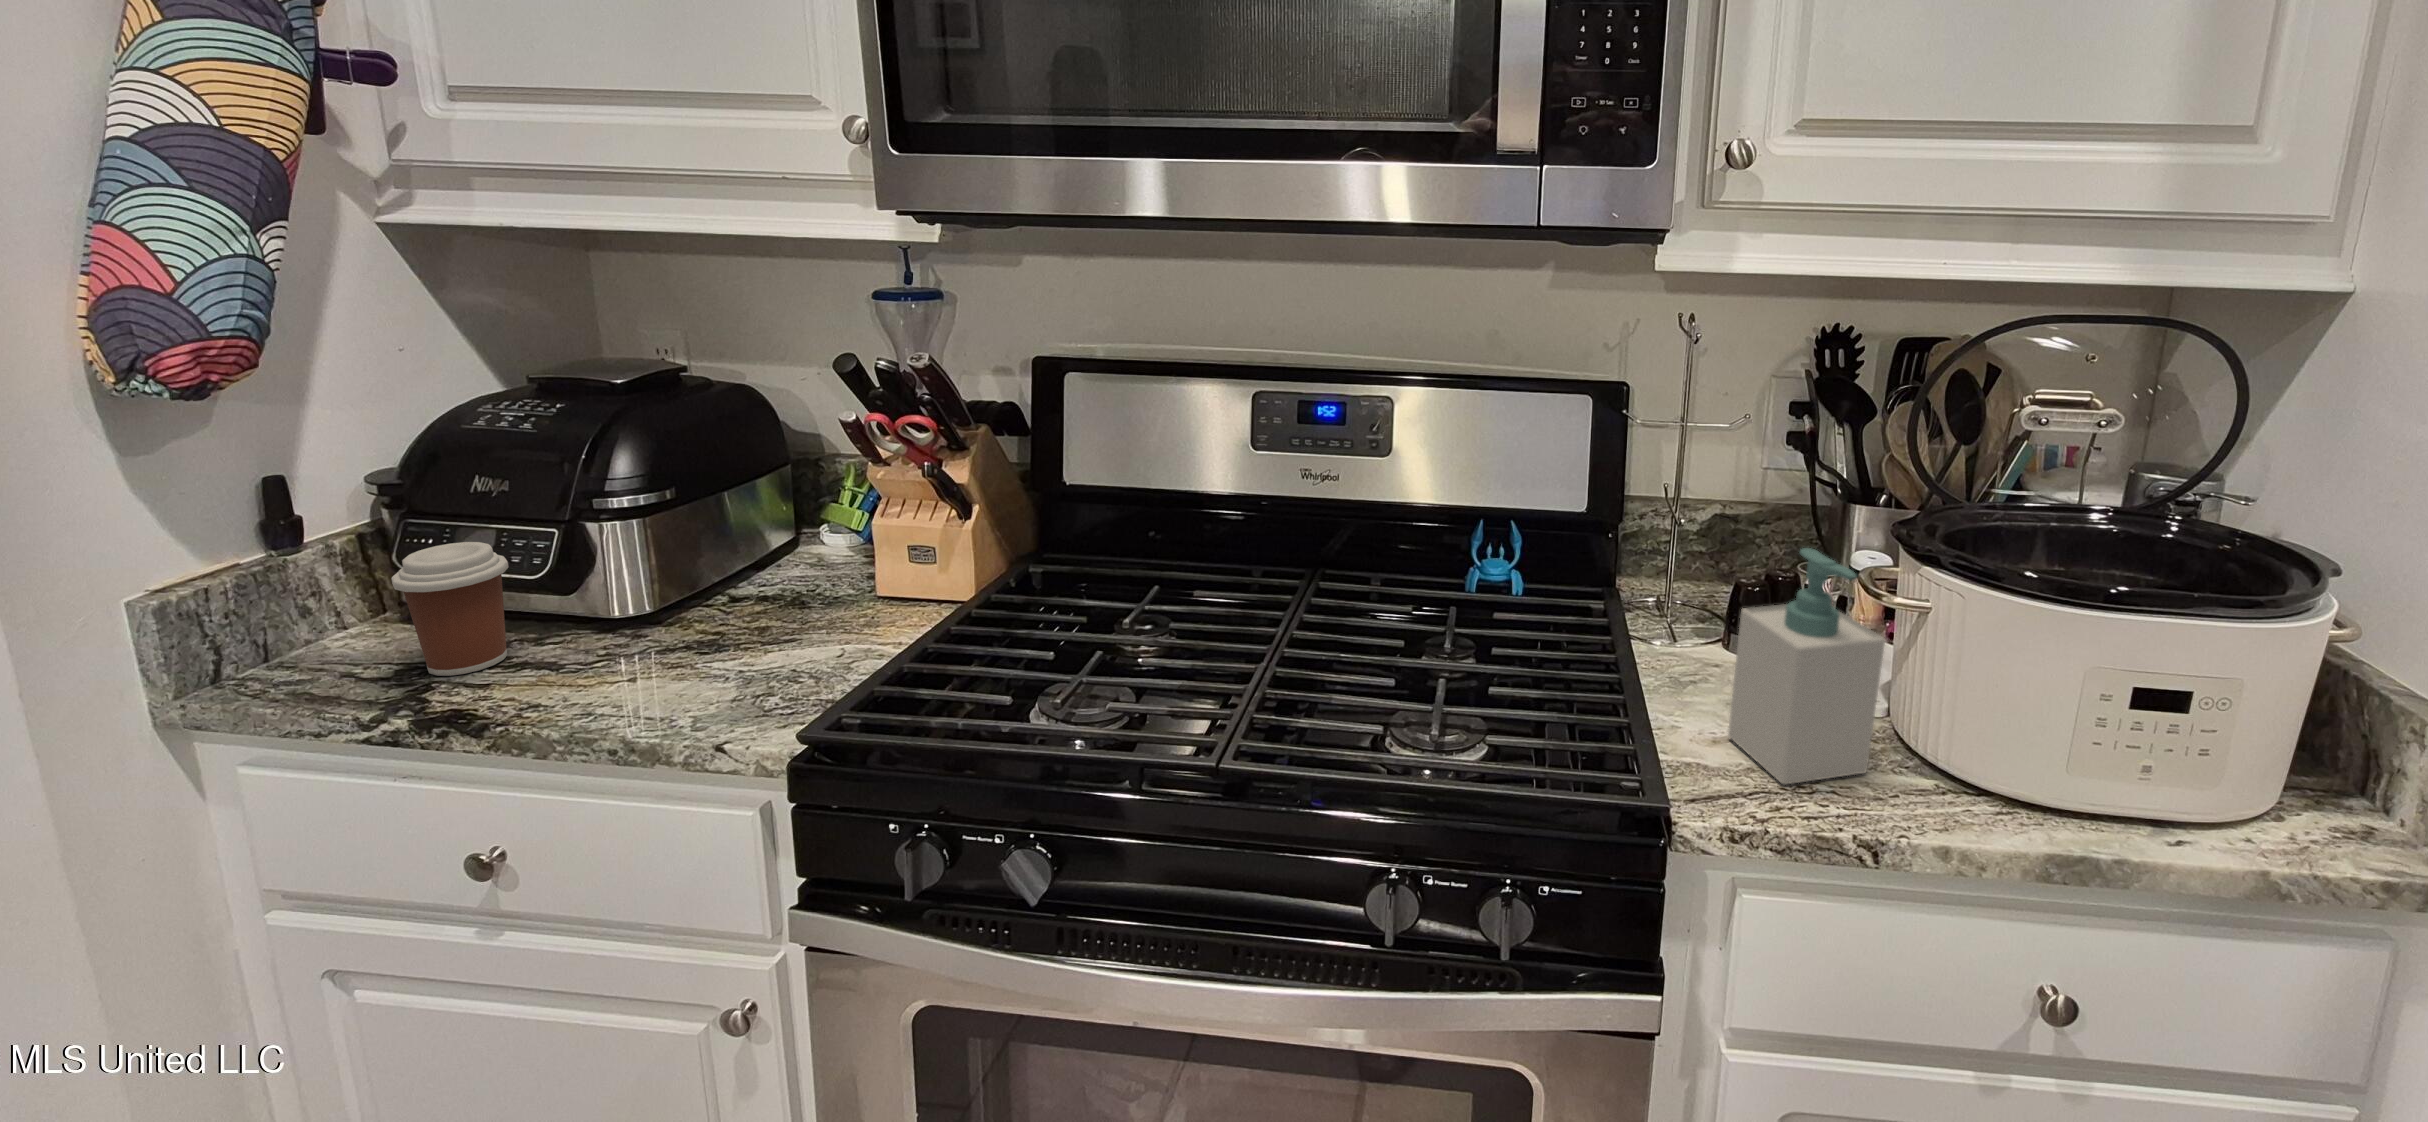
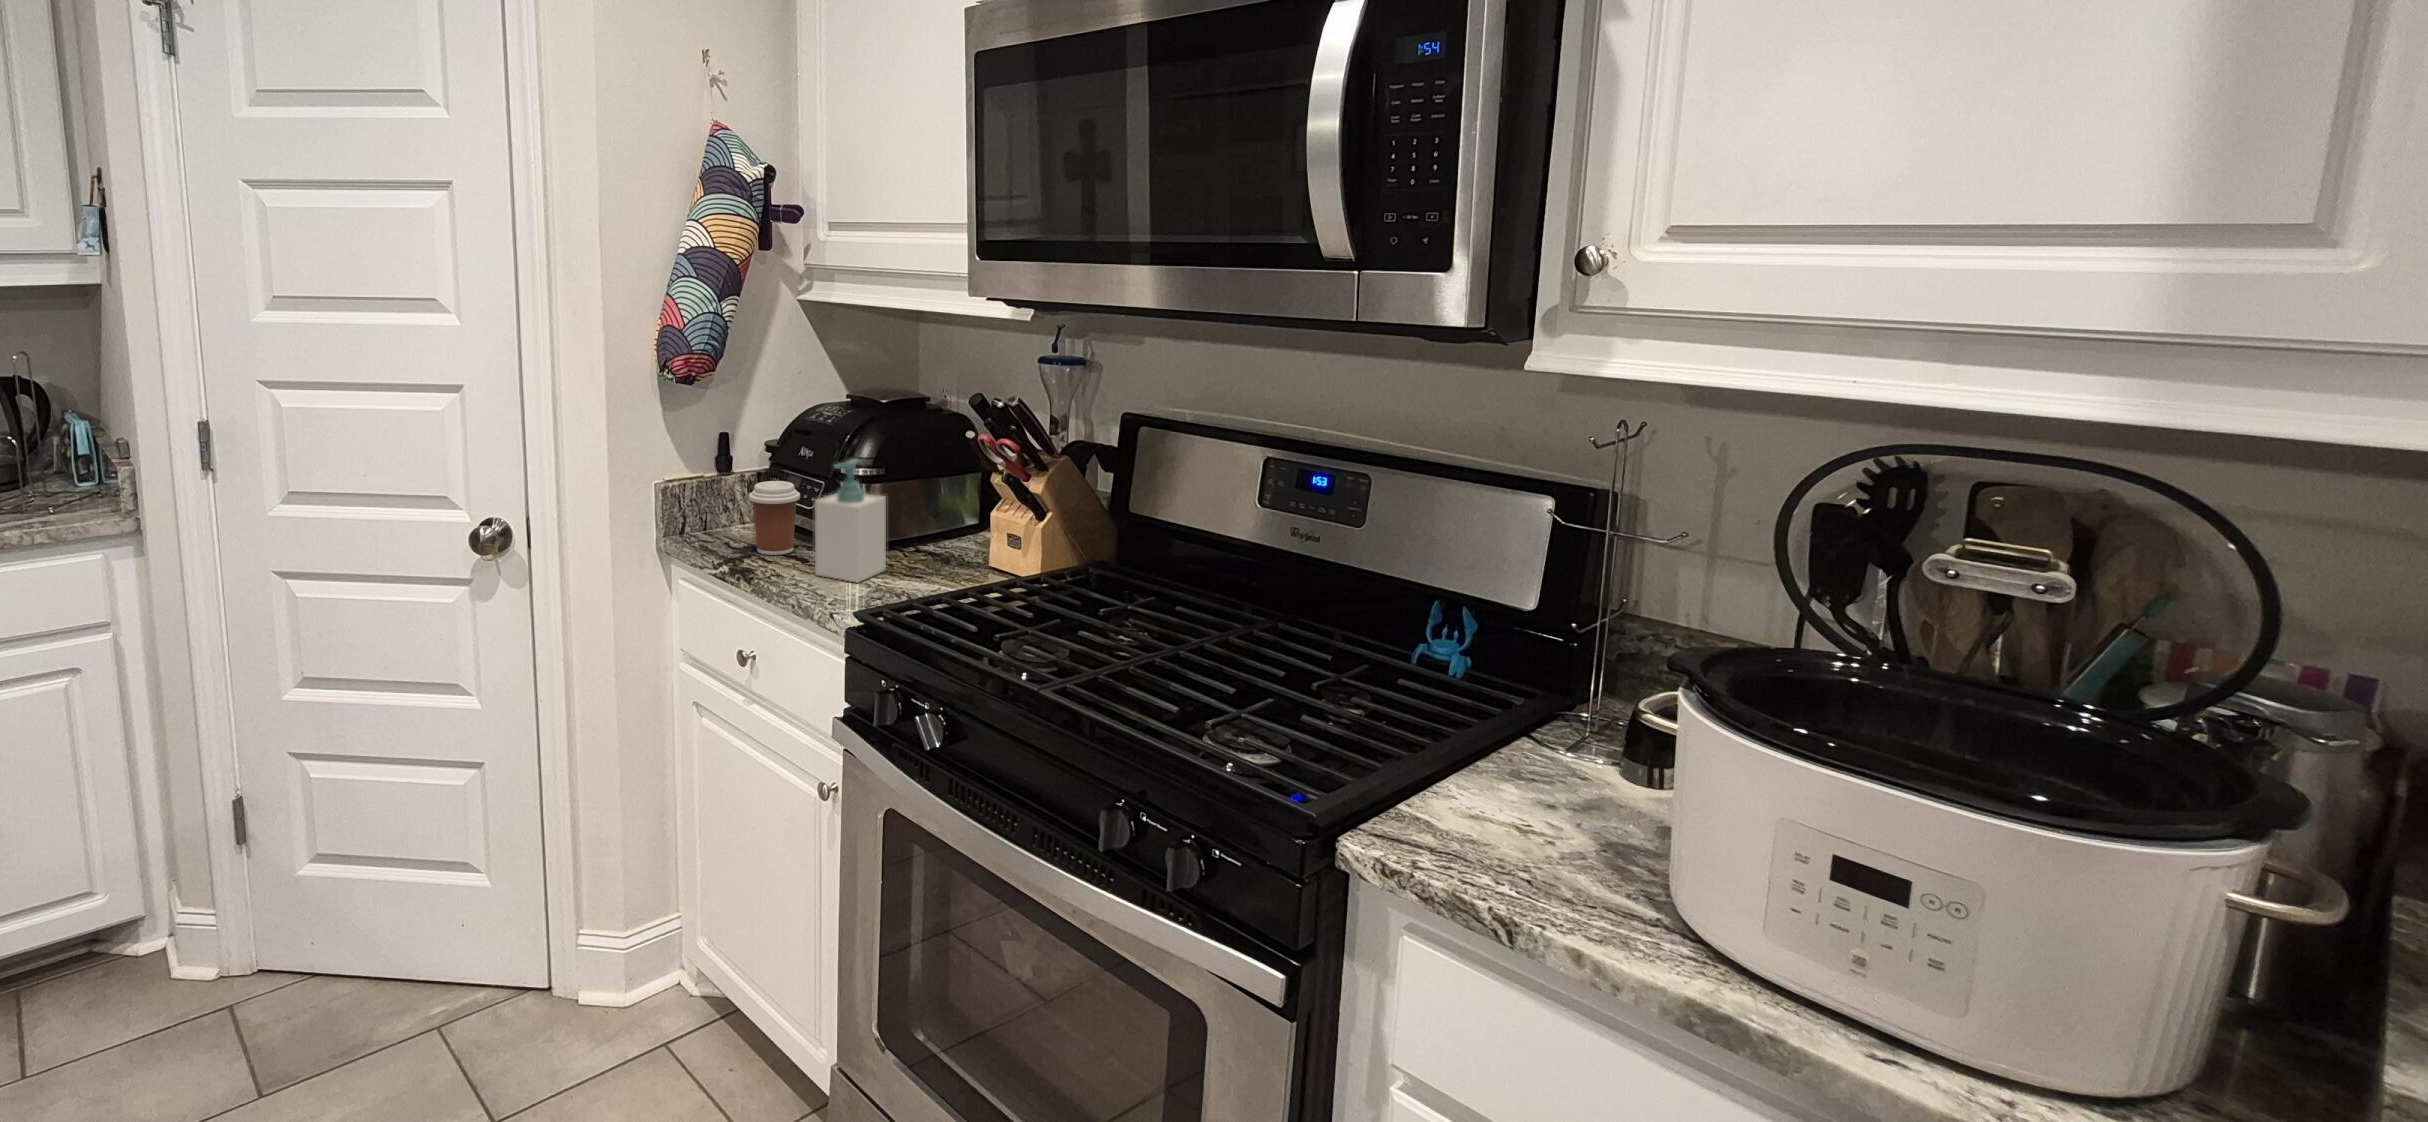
soap bottle: present [1728,548,1885,785] -> present [815,459,886,582]

